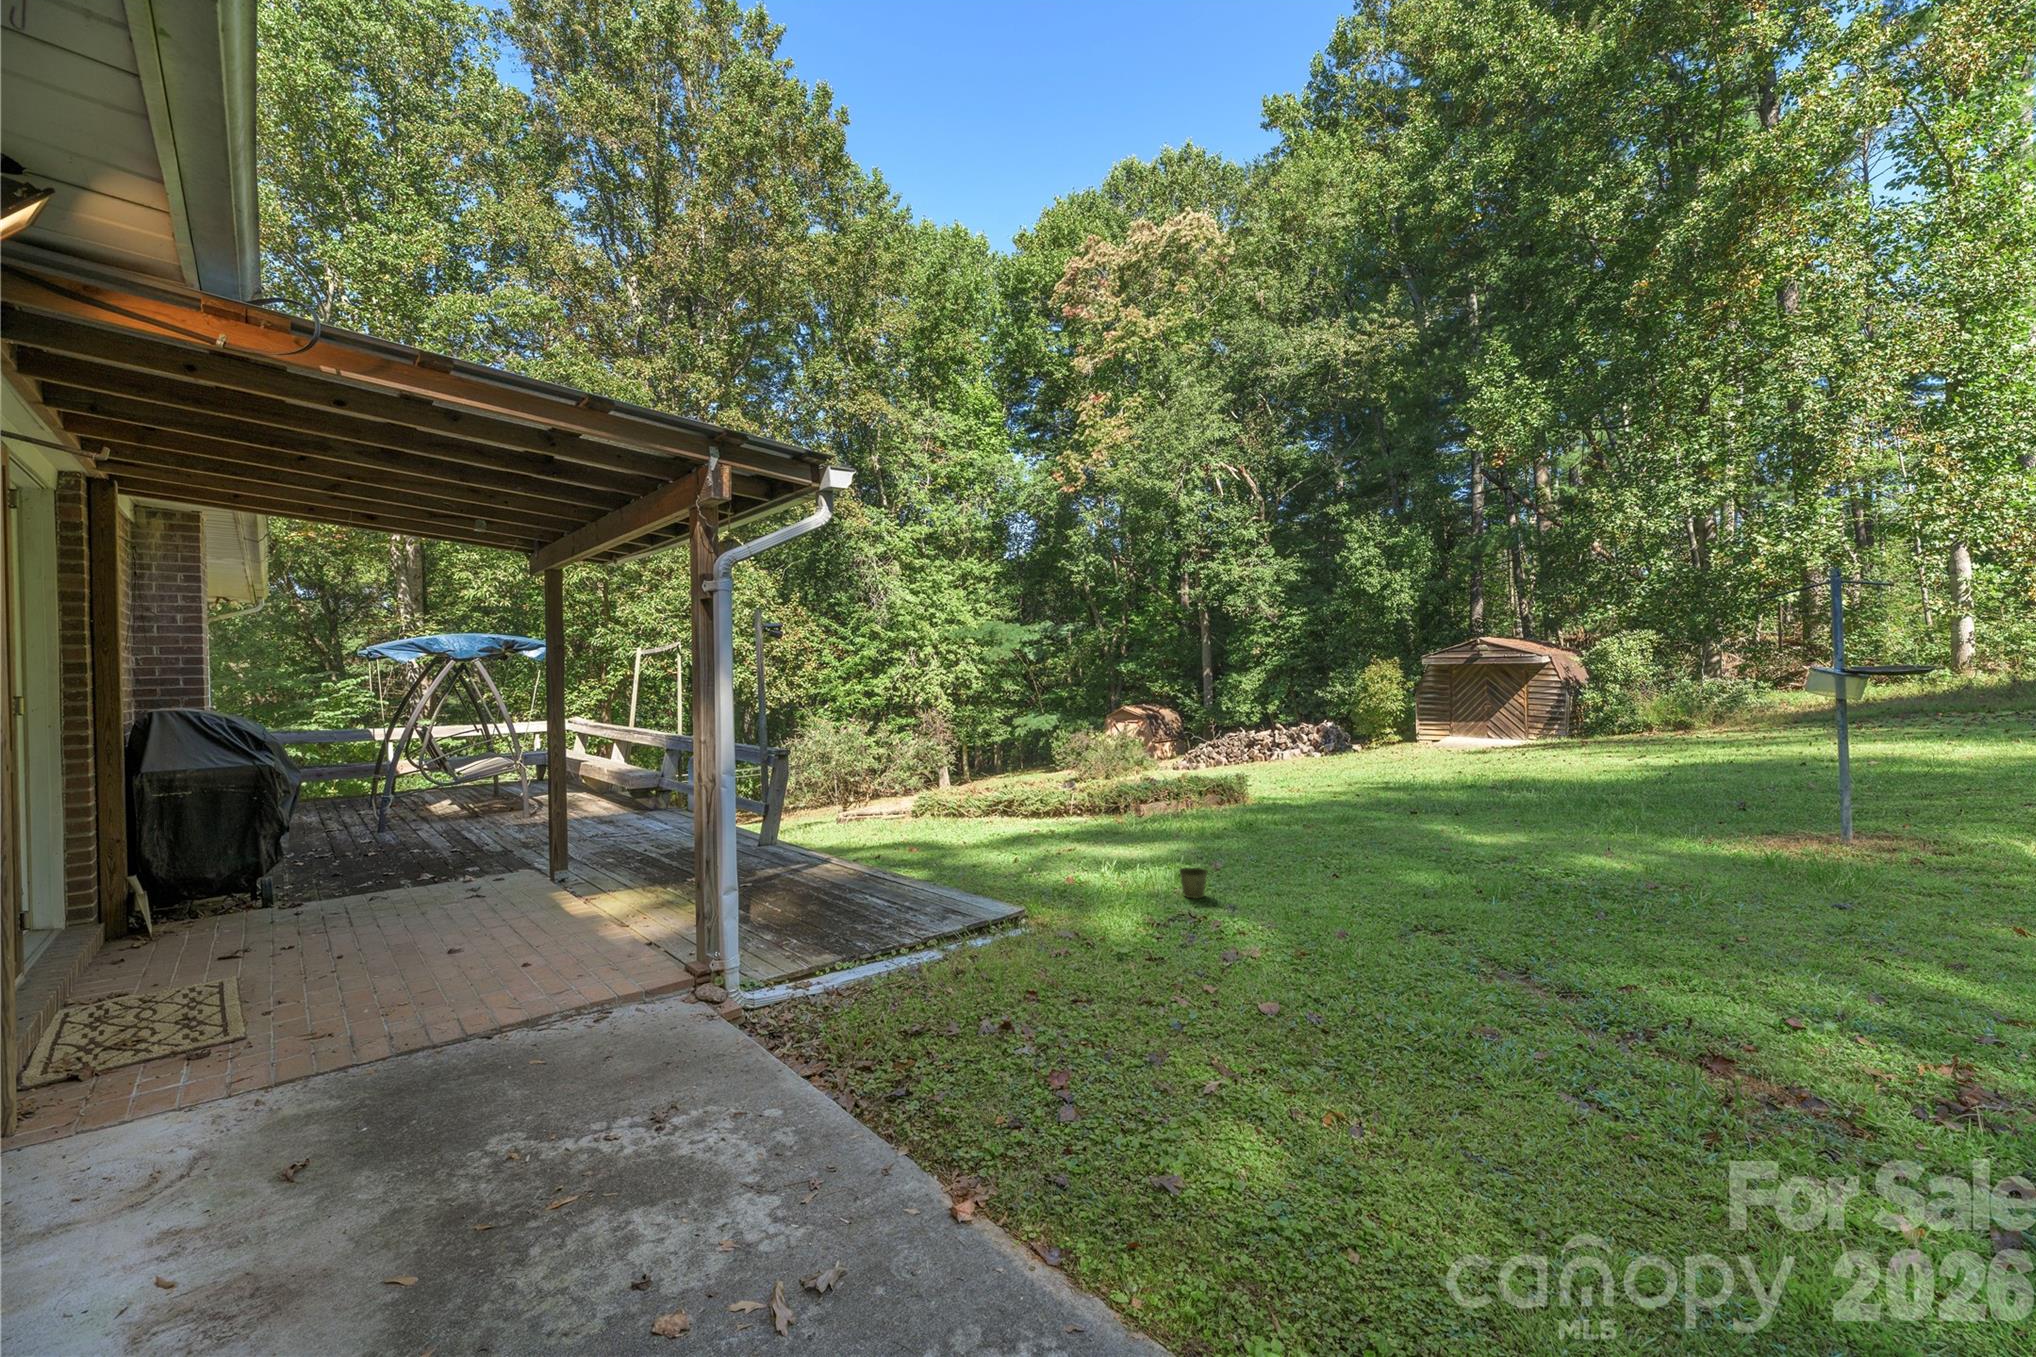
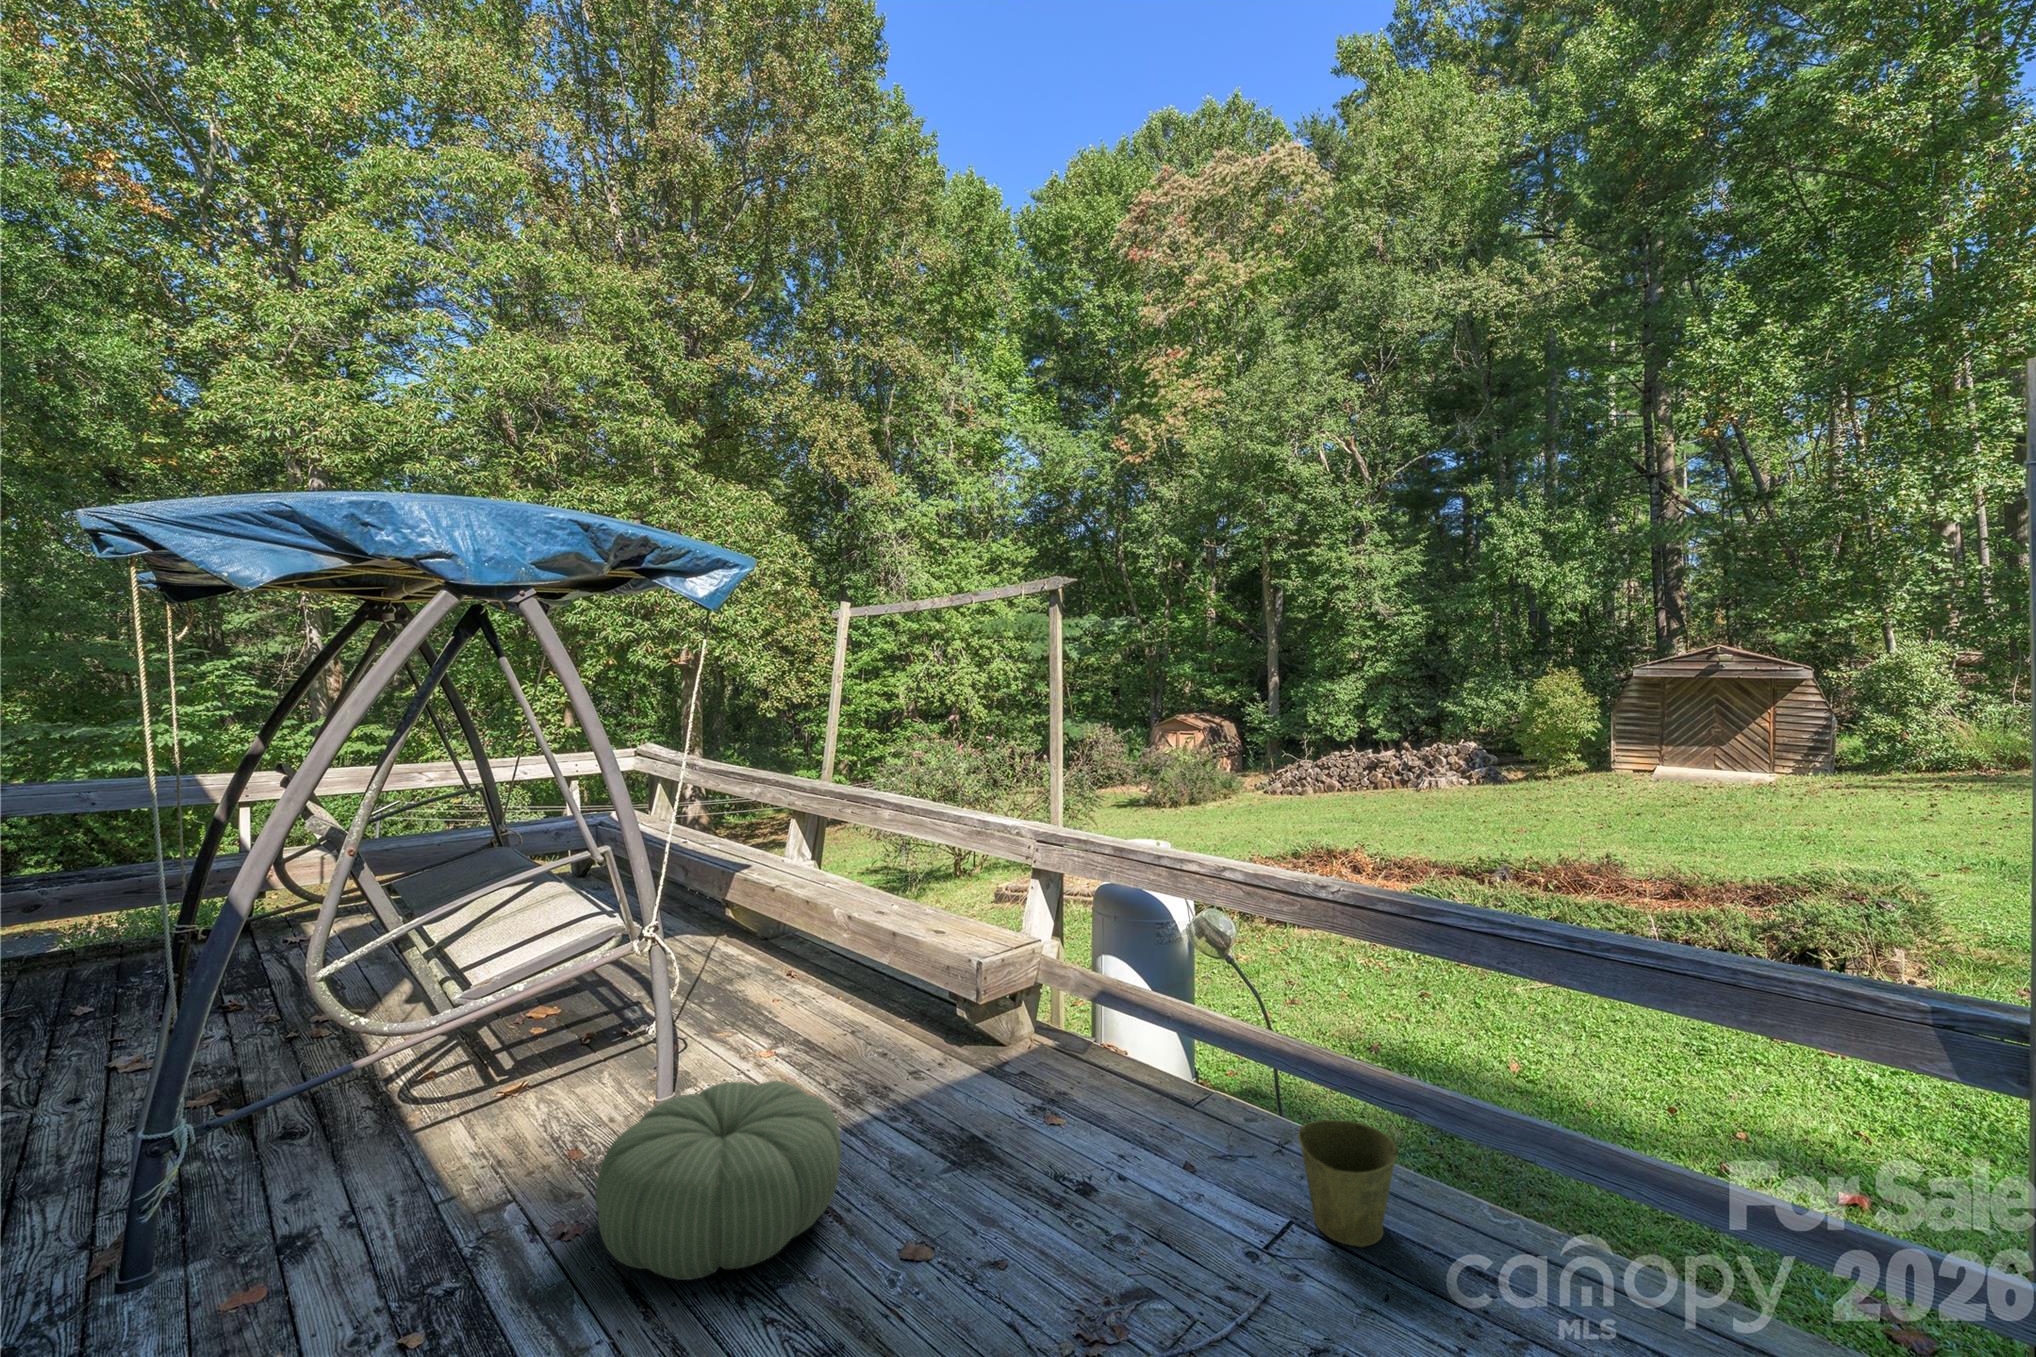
pouf: none [963,866,1037,911] -> present [595,1081,841,1280]

